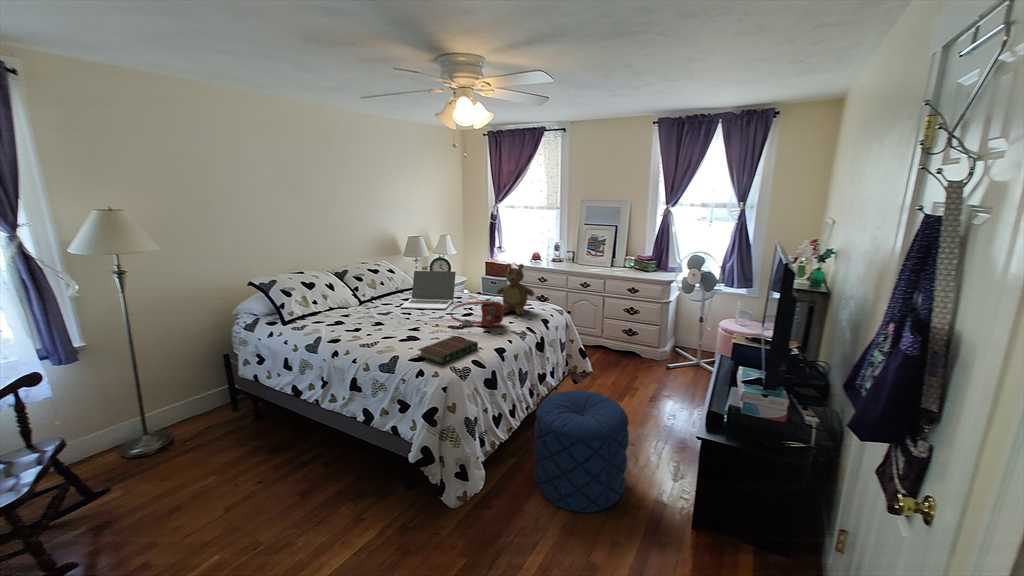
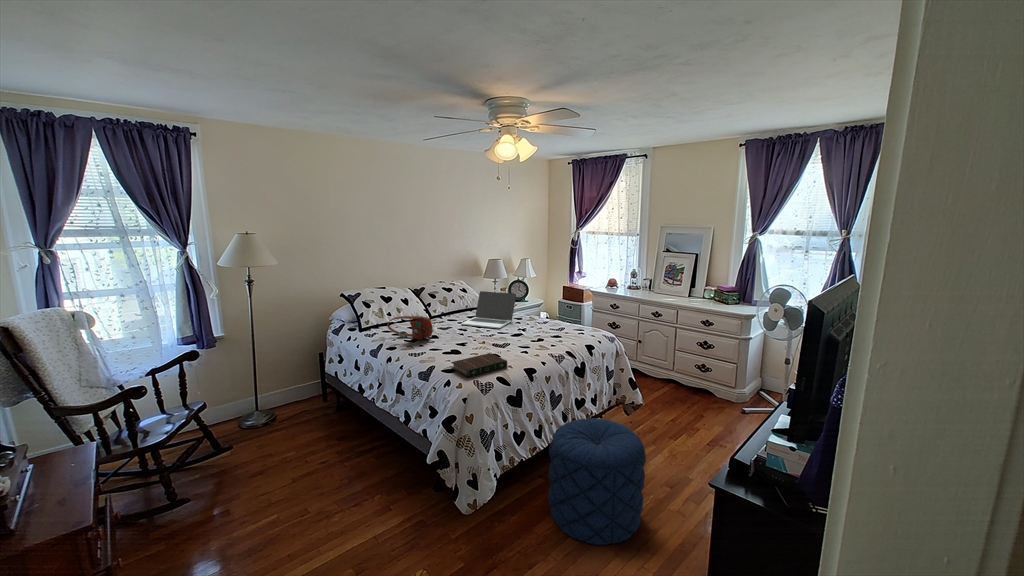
teddy bear: present [496,263,534,315] -> none [546,288,584,340]
handbag: present [450,301,504,327] -> present [387,316,433,340]

